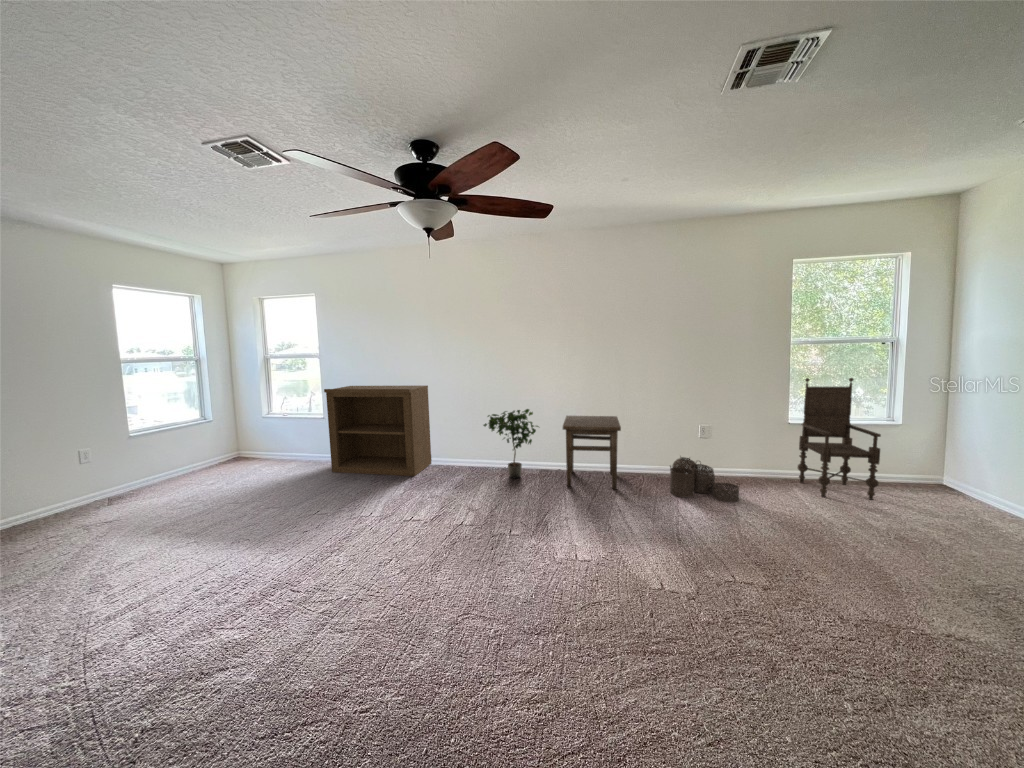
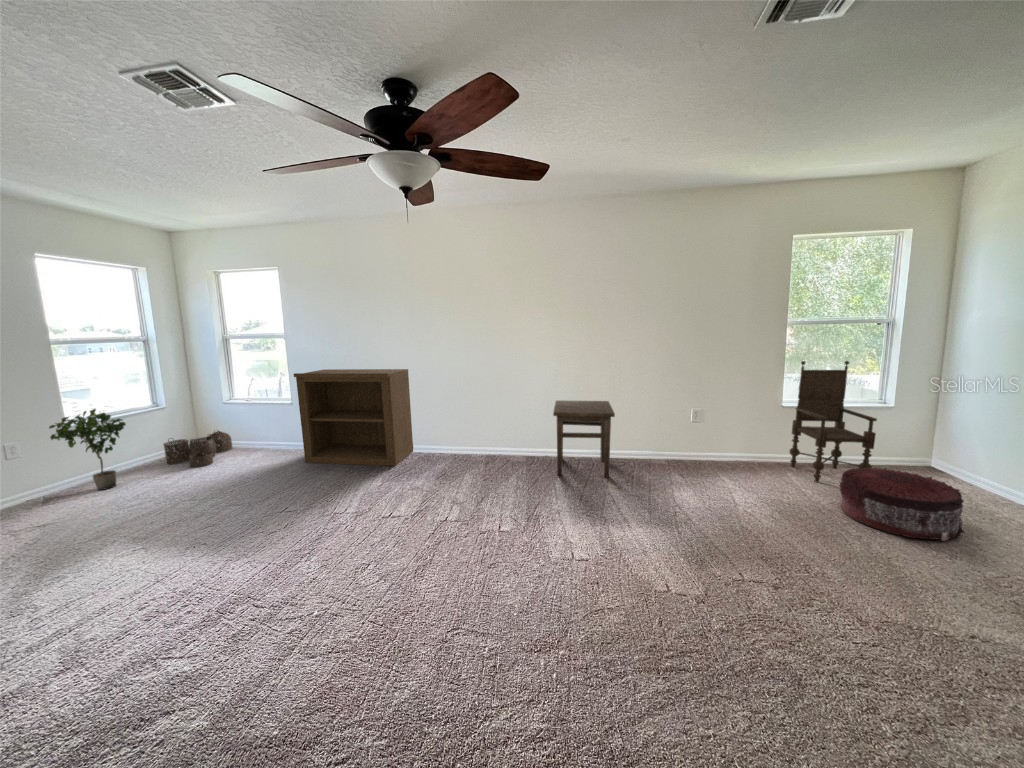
potted plant: present [483,409,539,478] -> present [49,409,126,490]
woven basket: present [670,457,739,502] -> present [163,431,232,467]
pouf: none [840,482,964,553] -> present [840,468,964,541]

